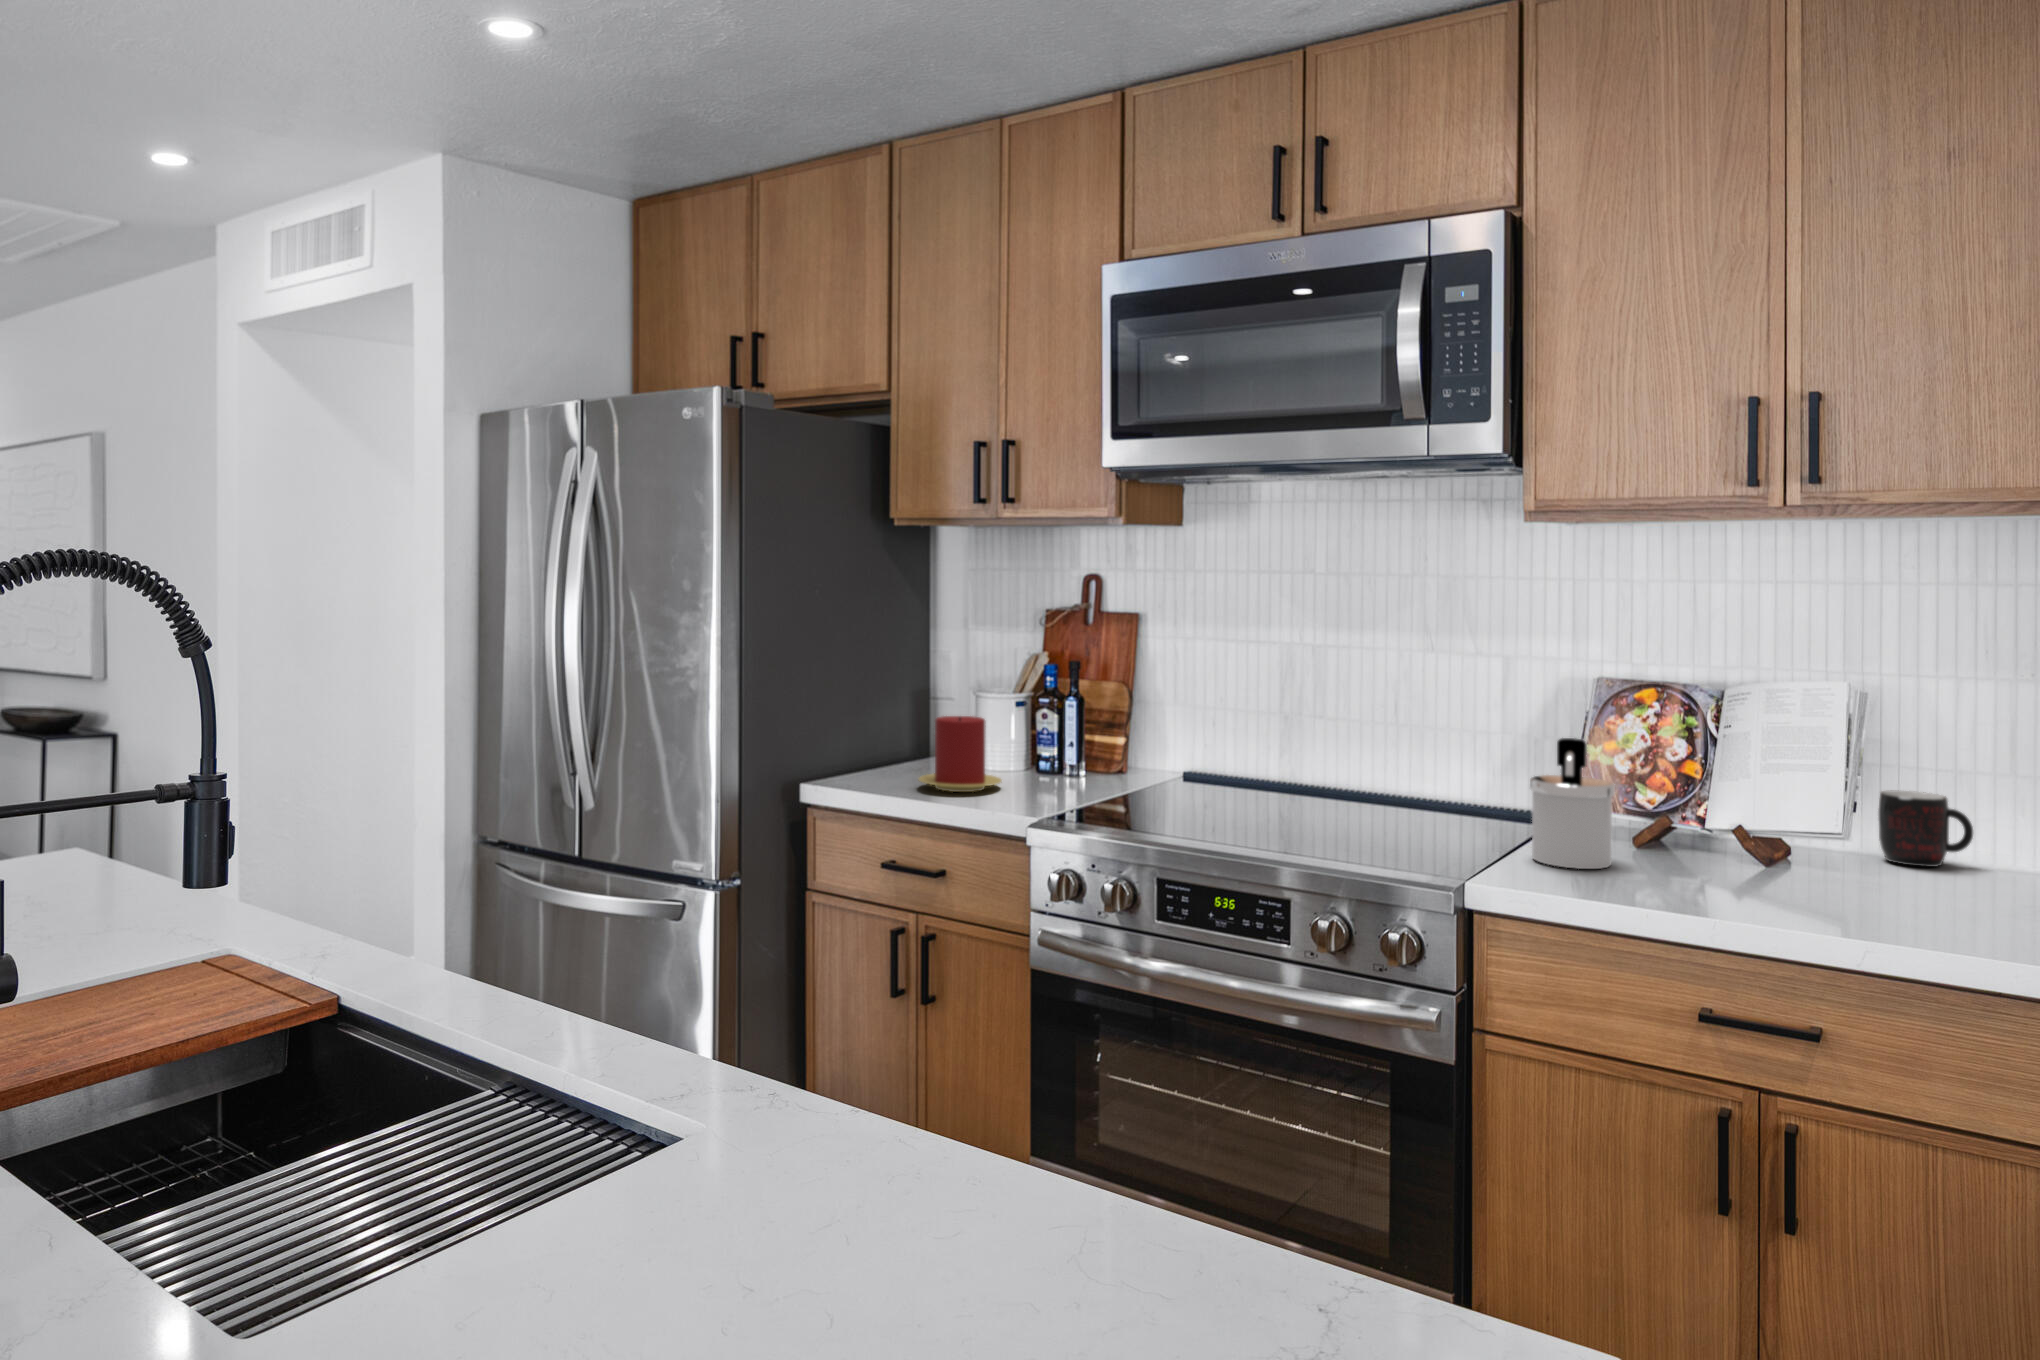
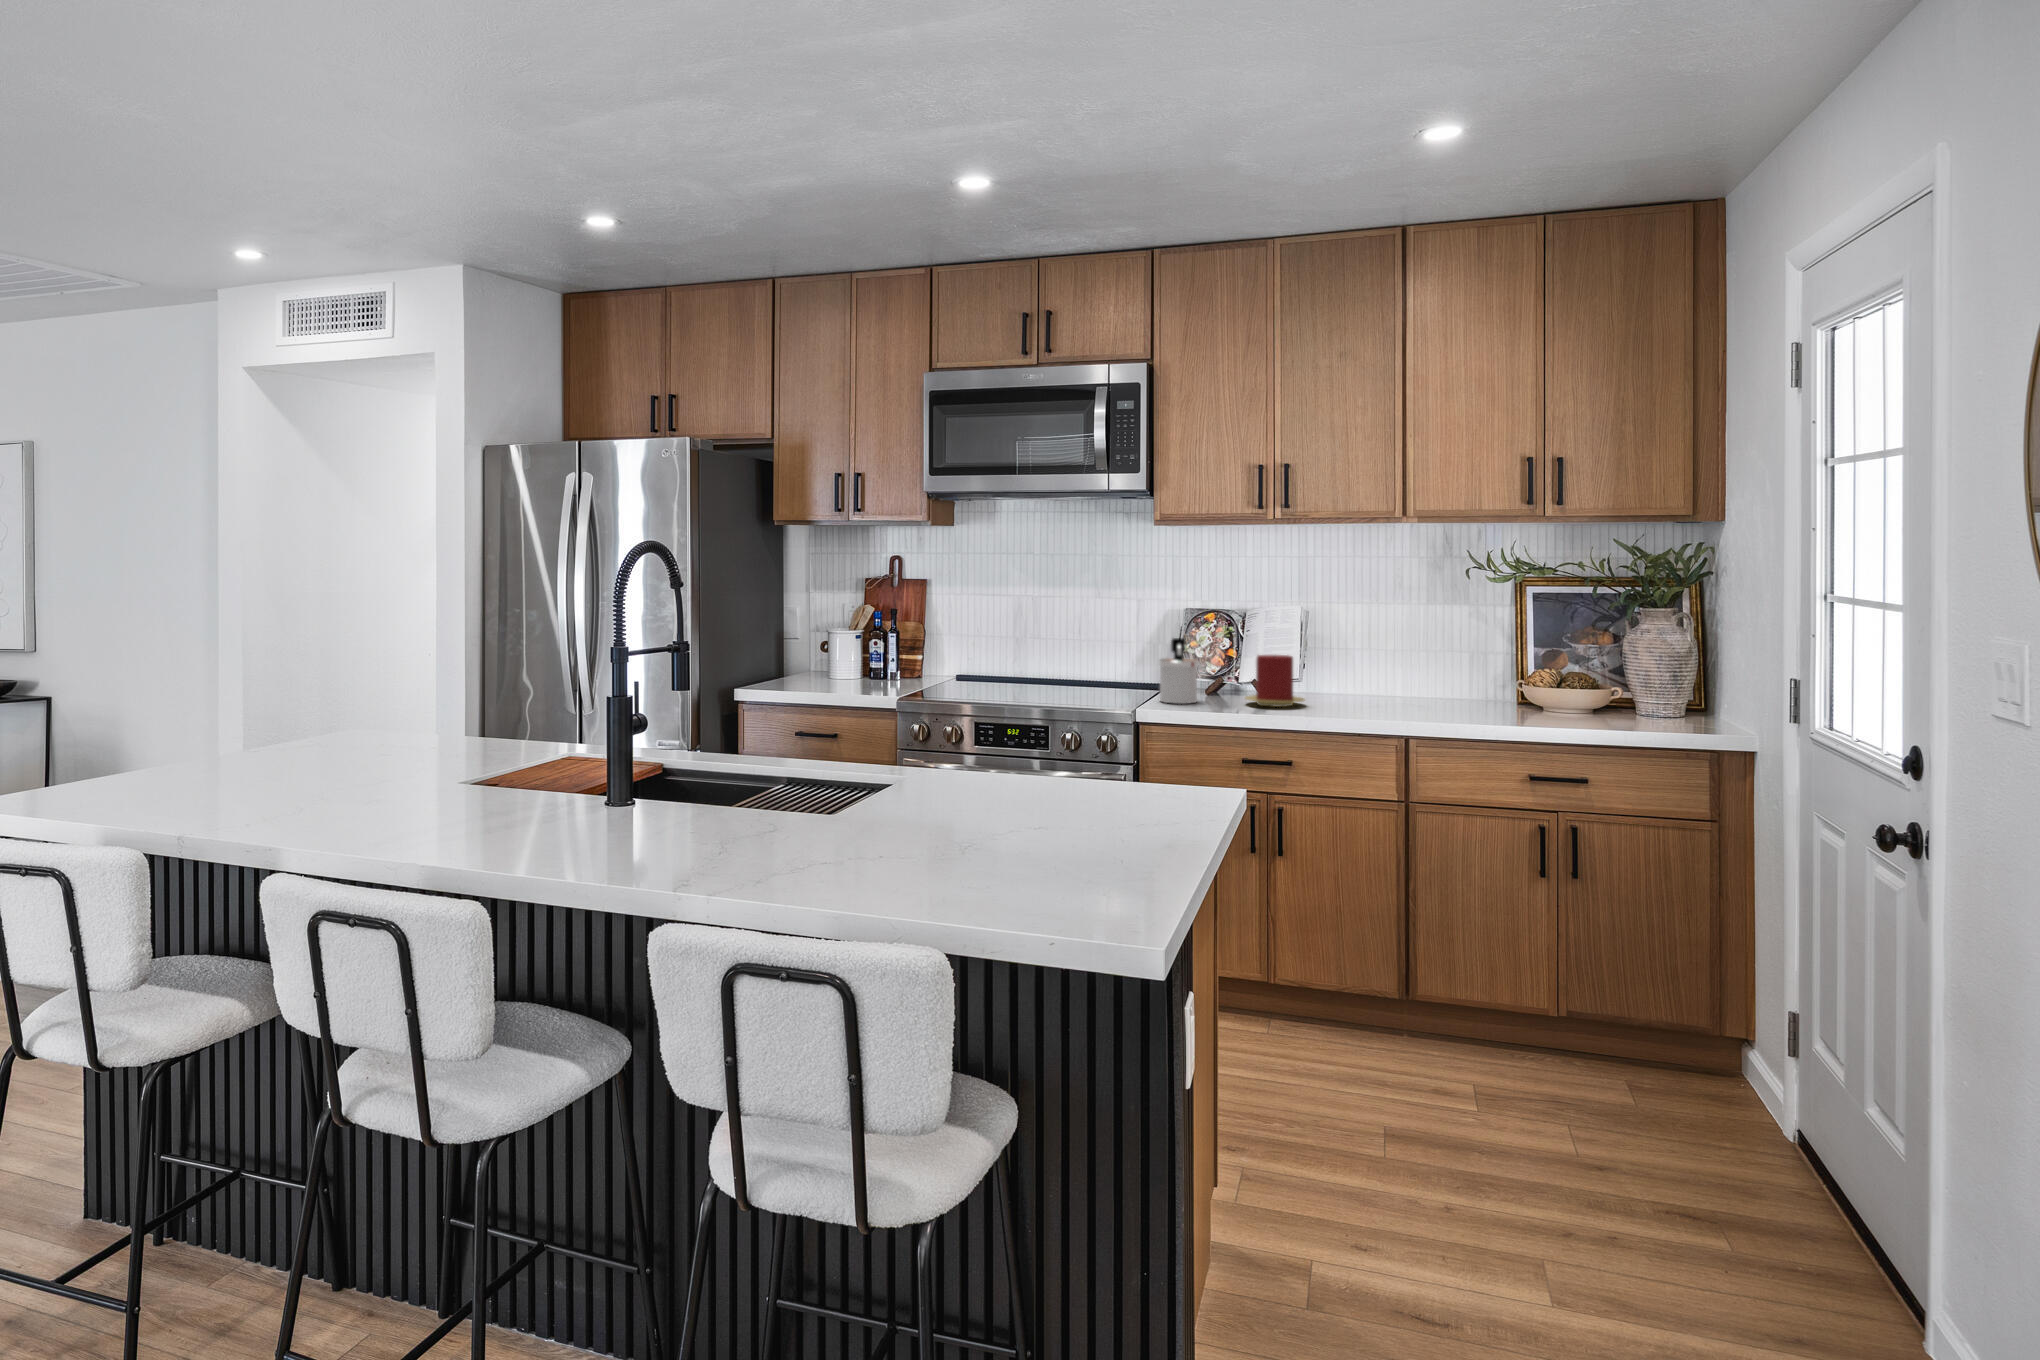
candle: present [918,716,1002,792] -> present [1245,655,1305,707]
mug: present [1878,791,1973,867] -> none [1314,659,1353,695]

